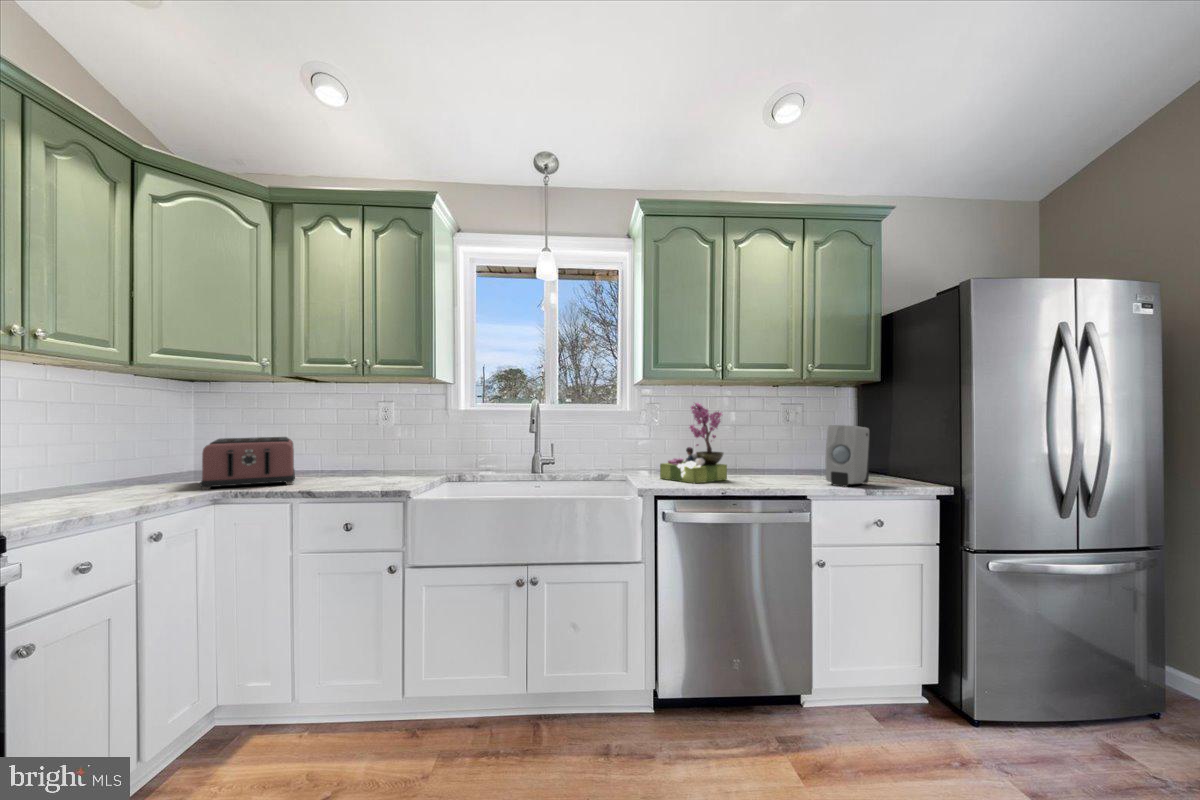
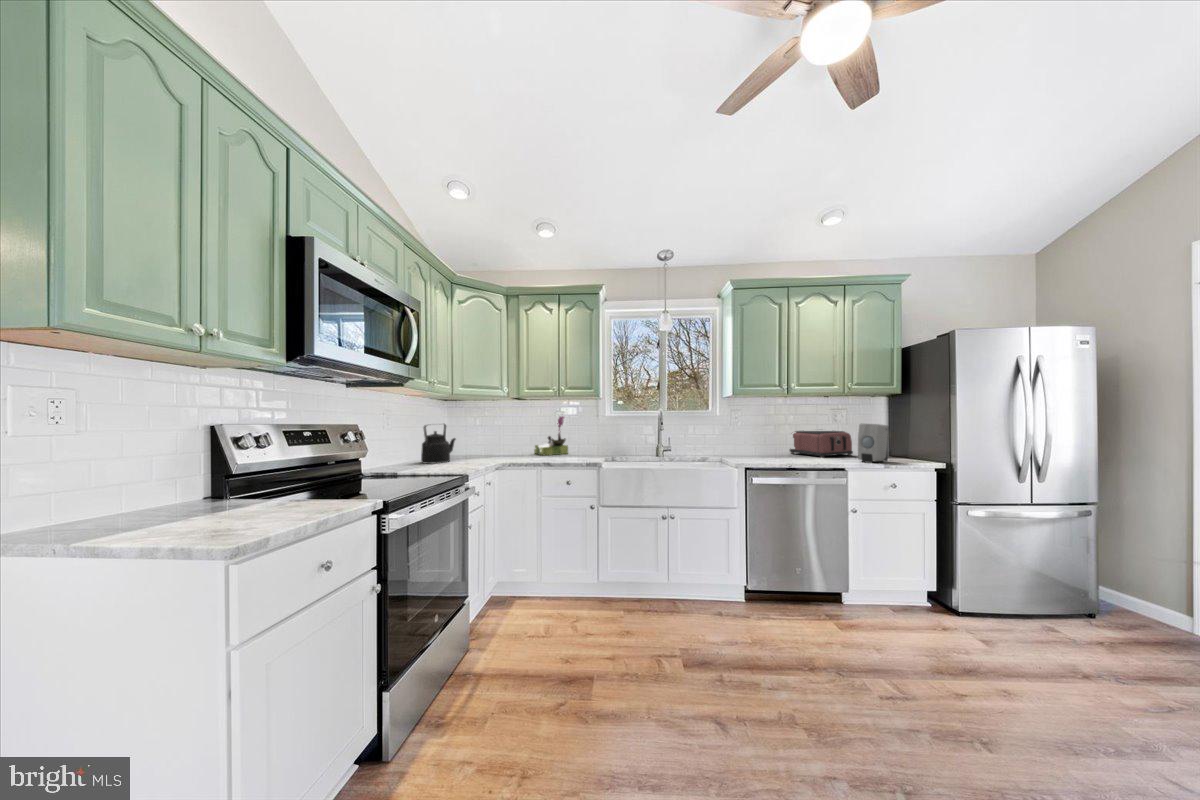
flower arrangement: present [660,403,727,483] -> present [534,416,568,456]
kettle: none [67,419,159,493] -> present [421,424,456,464]
toaster: present [200,437,295,489] -> present [790,431,853,457]

